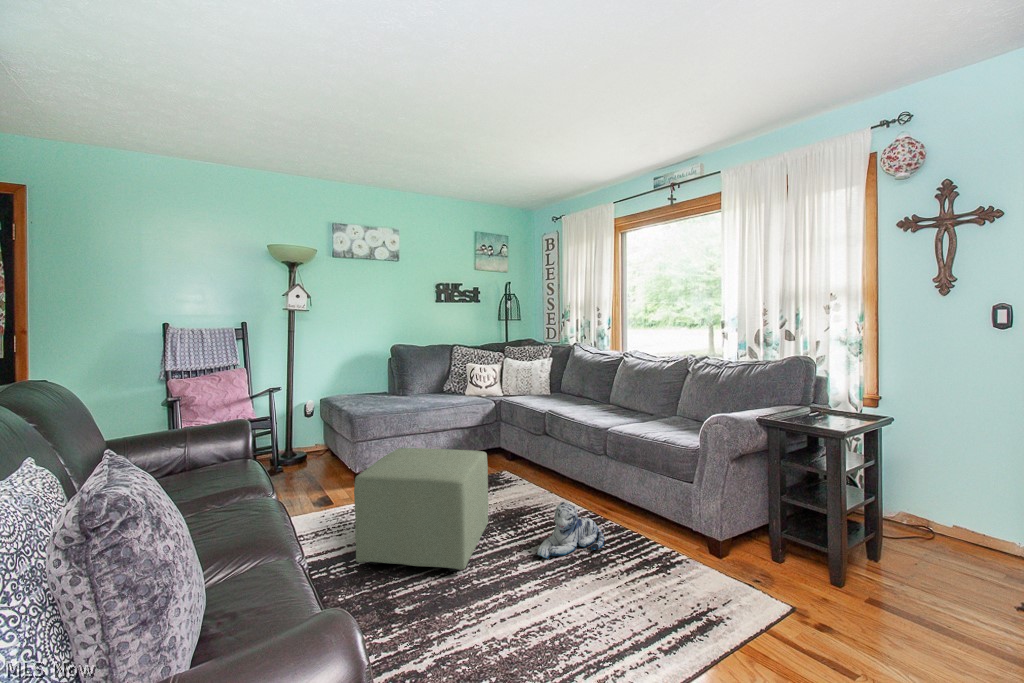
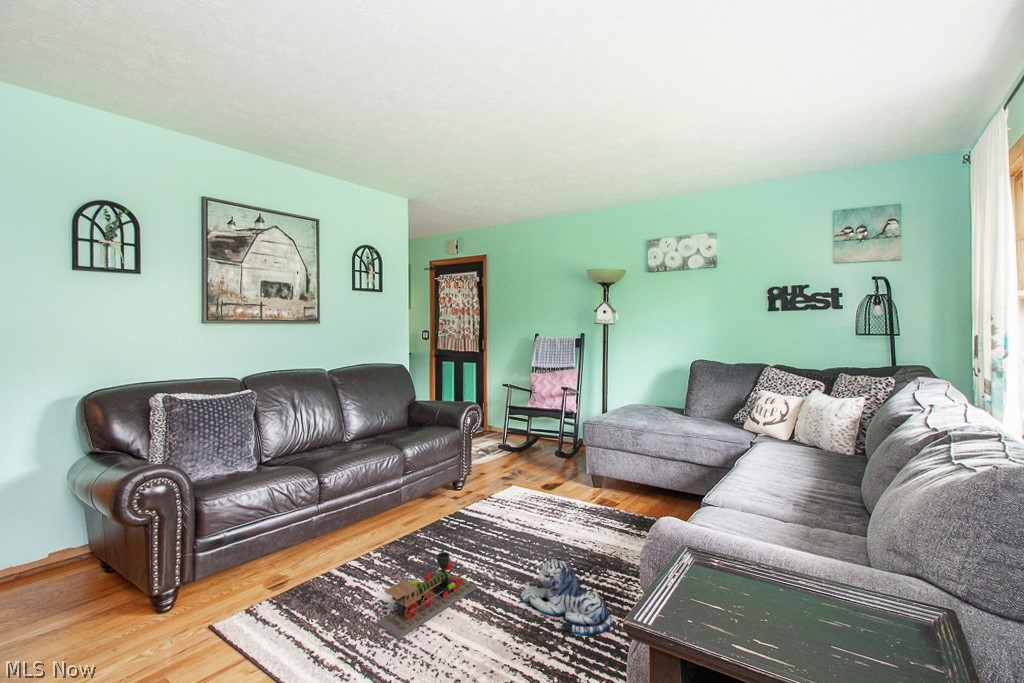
ottoman: present [354,448,488,571] -> none [455,453,560,564]
toy train: none [472,548,563,651] -> present [377,552,478,639]

